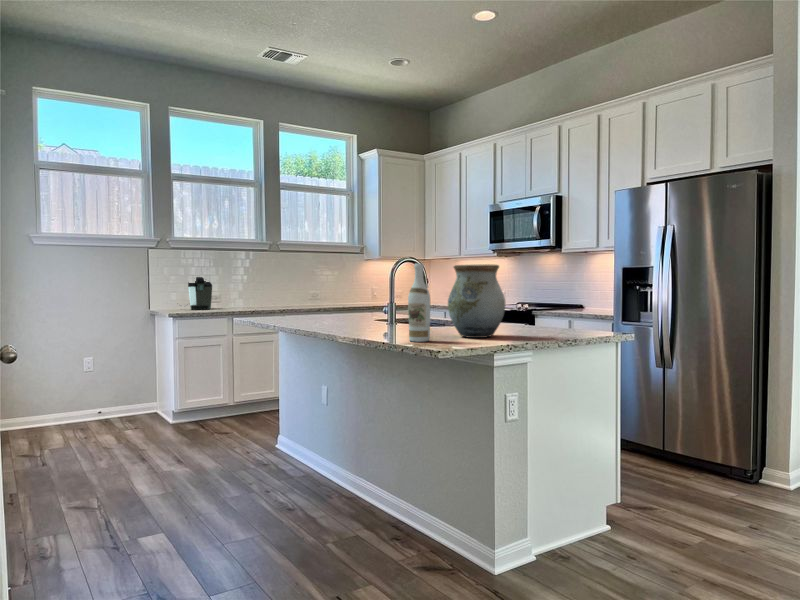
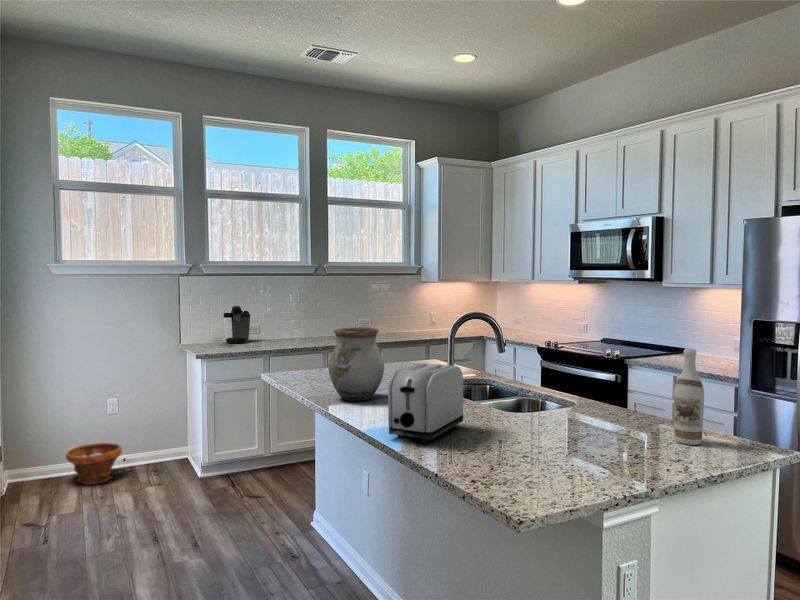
wine bottle: present [408,264,430,342] -> present [674,349,704,445]
vase: present [448,264,505,338] -> present [328,328,384,401]
toaster: none [346,284,400,334] -> present [388,363,463,443]
planter: none [49,397,99,431] -> present [66,443,122,485]

